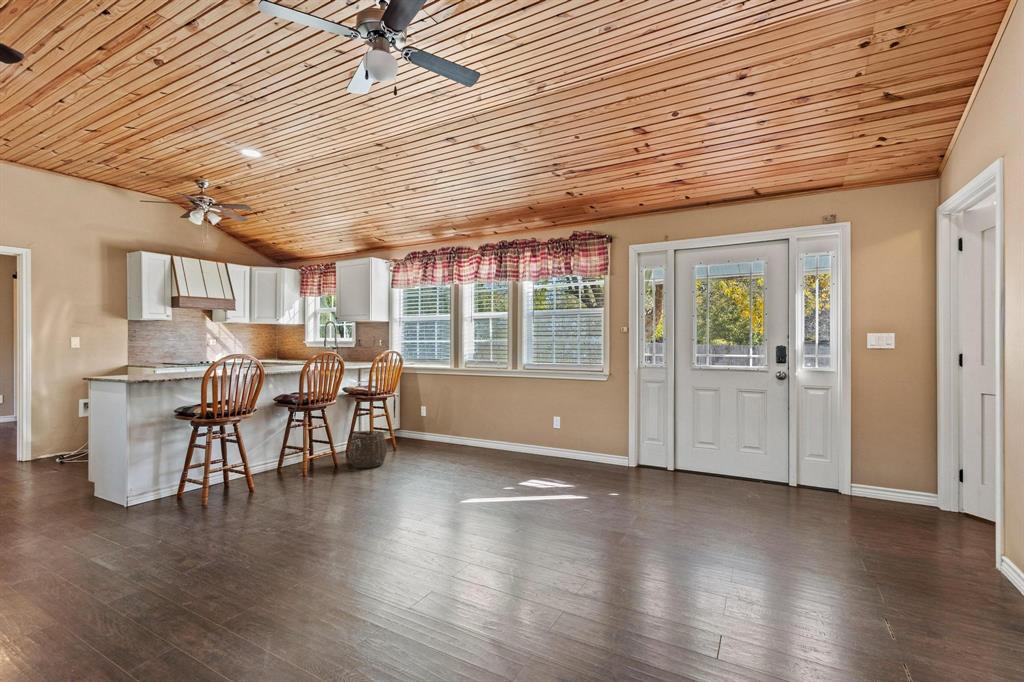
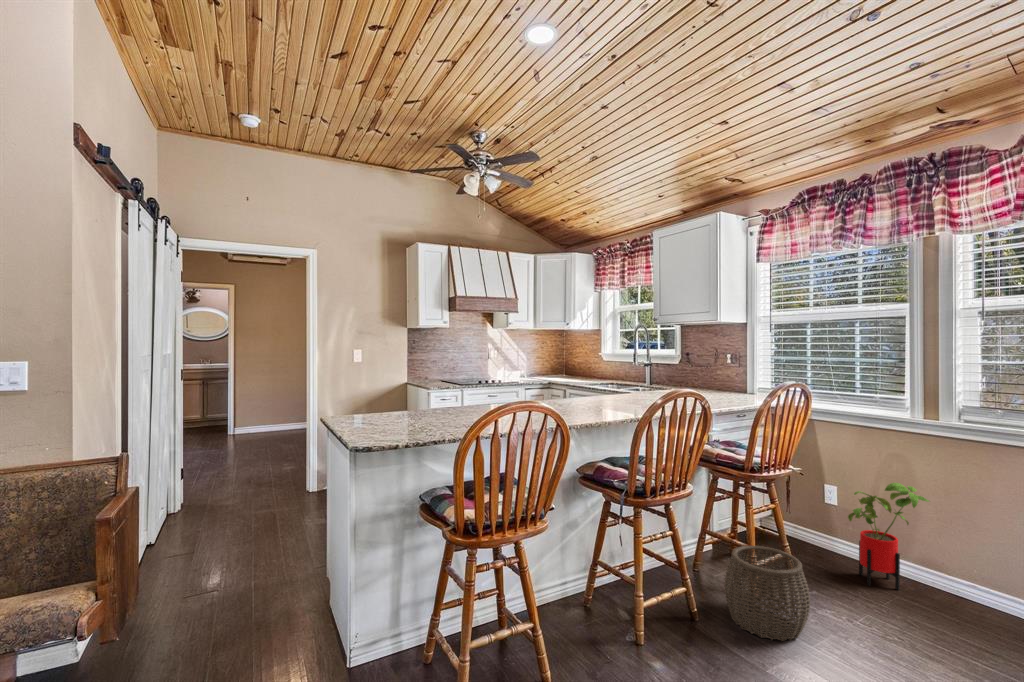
house plant: none [420,398,452,449] -> present [848,483,929,590]

